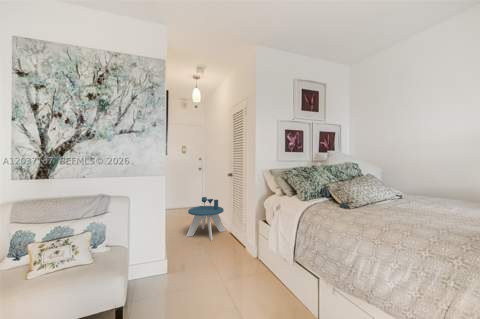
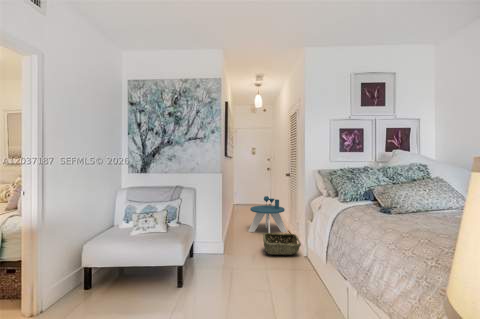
woven basket: none [212,235,254,263] -> present [263,233,301,255]

